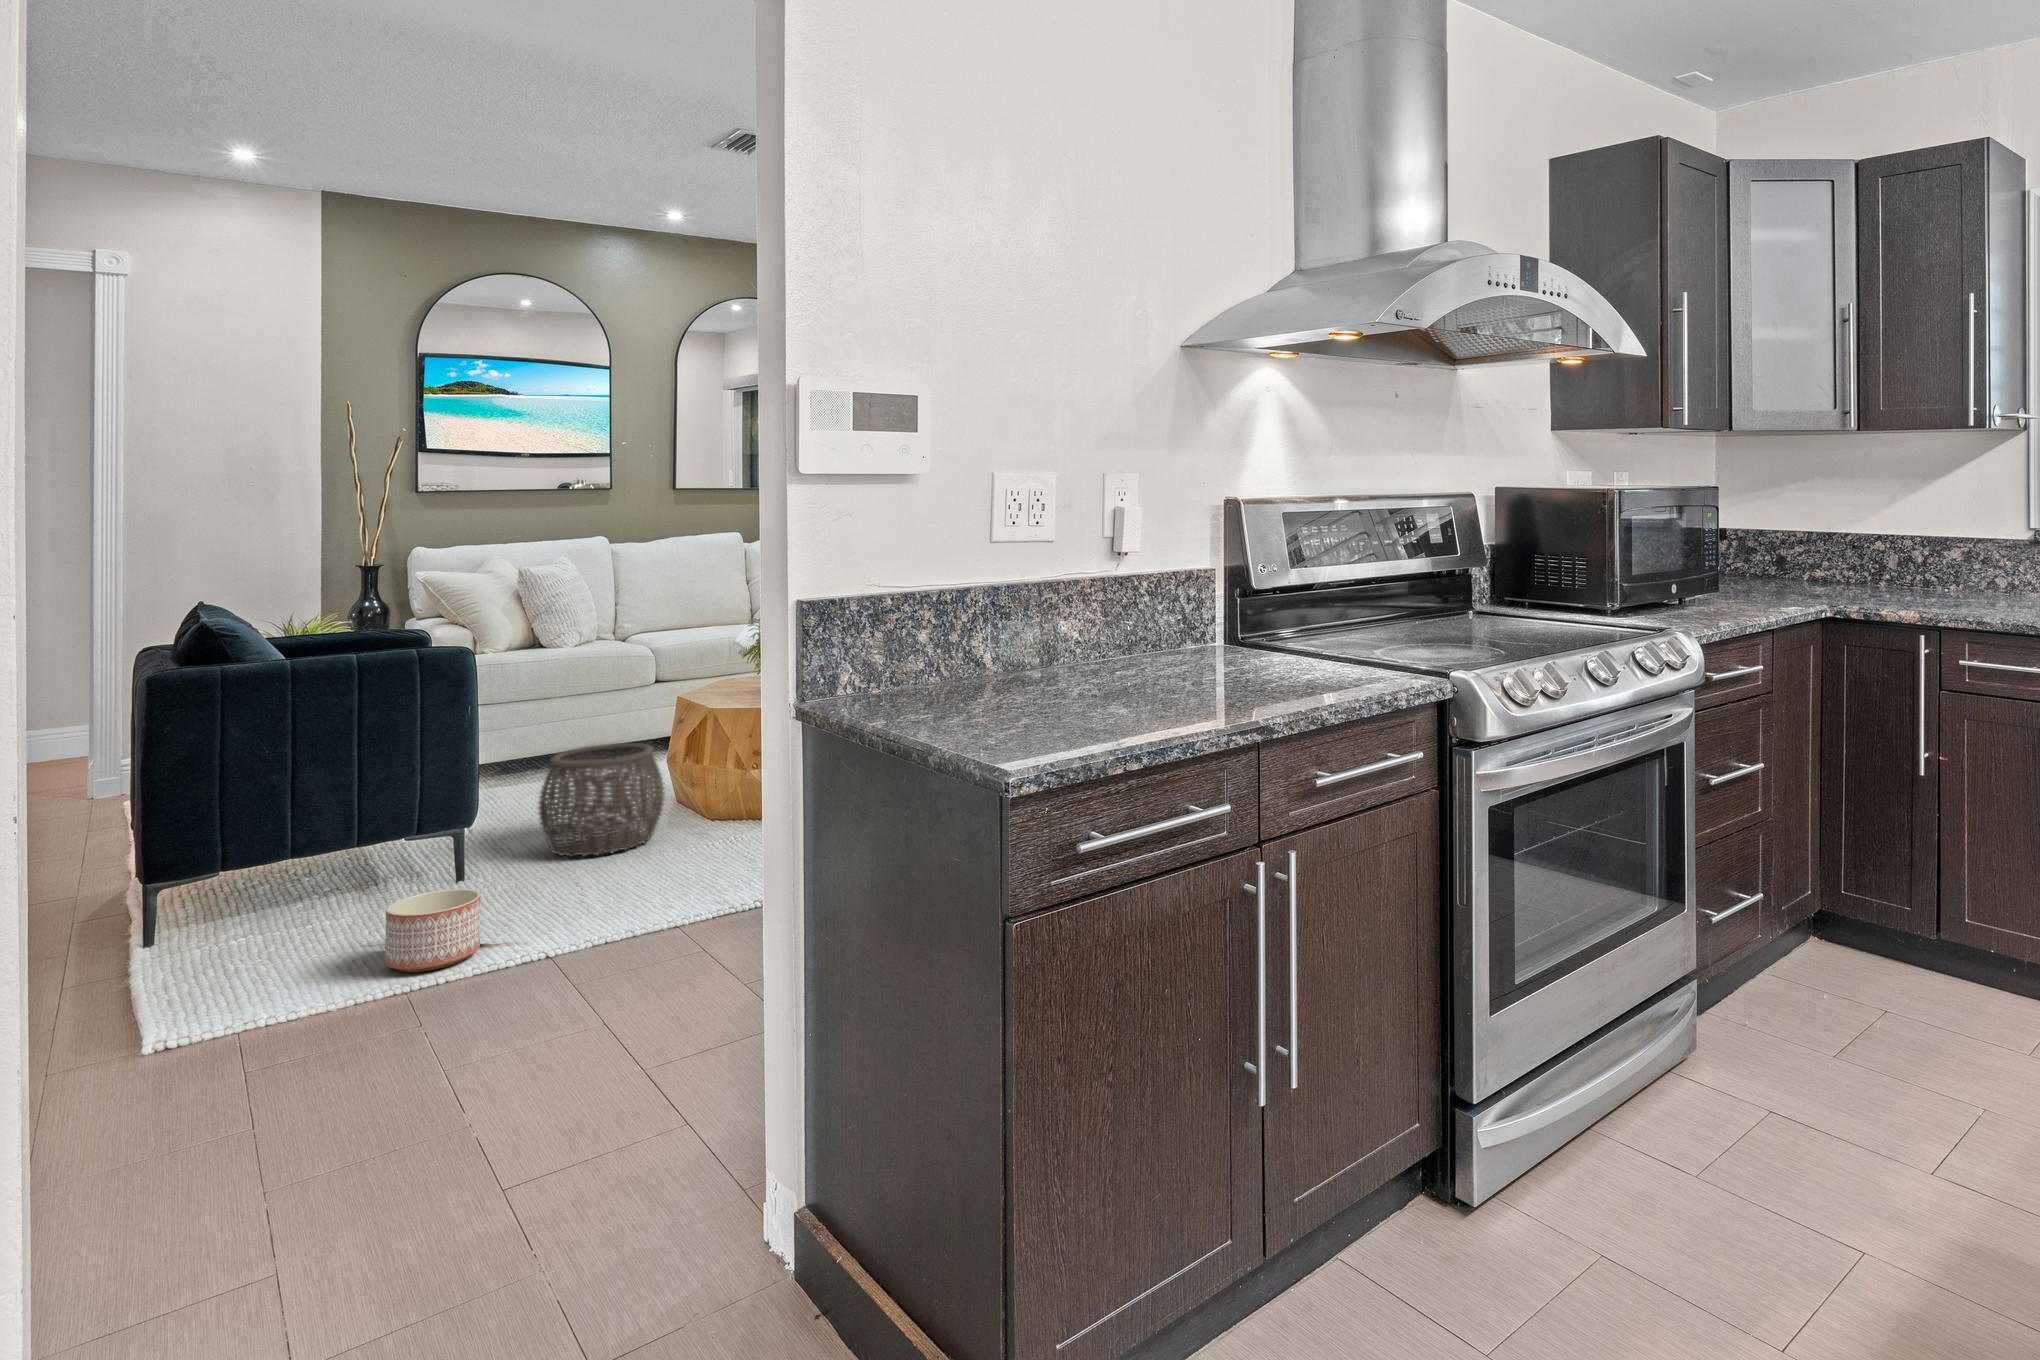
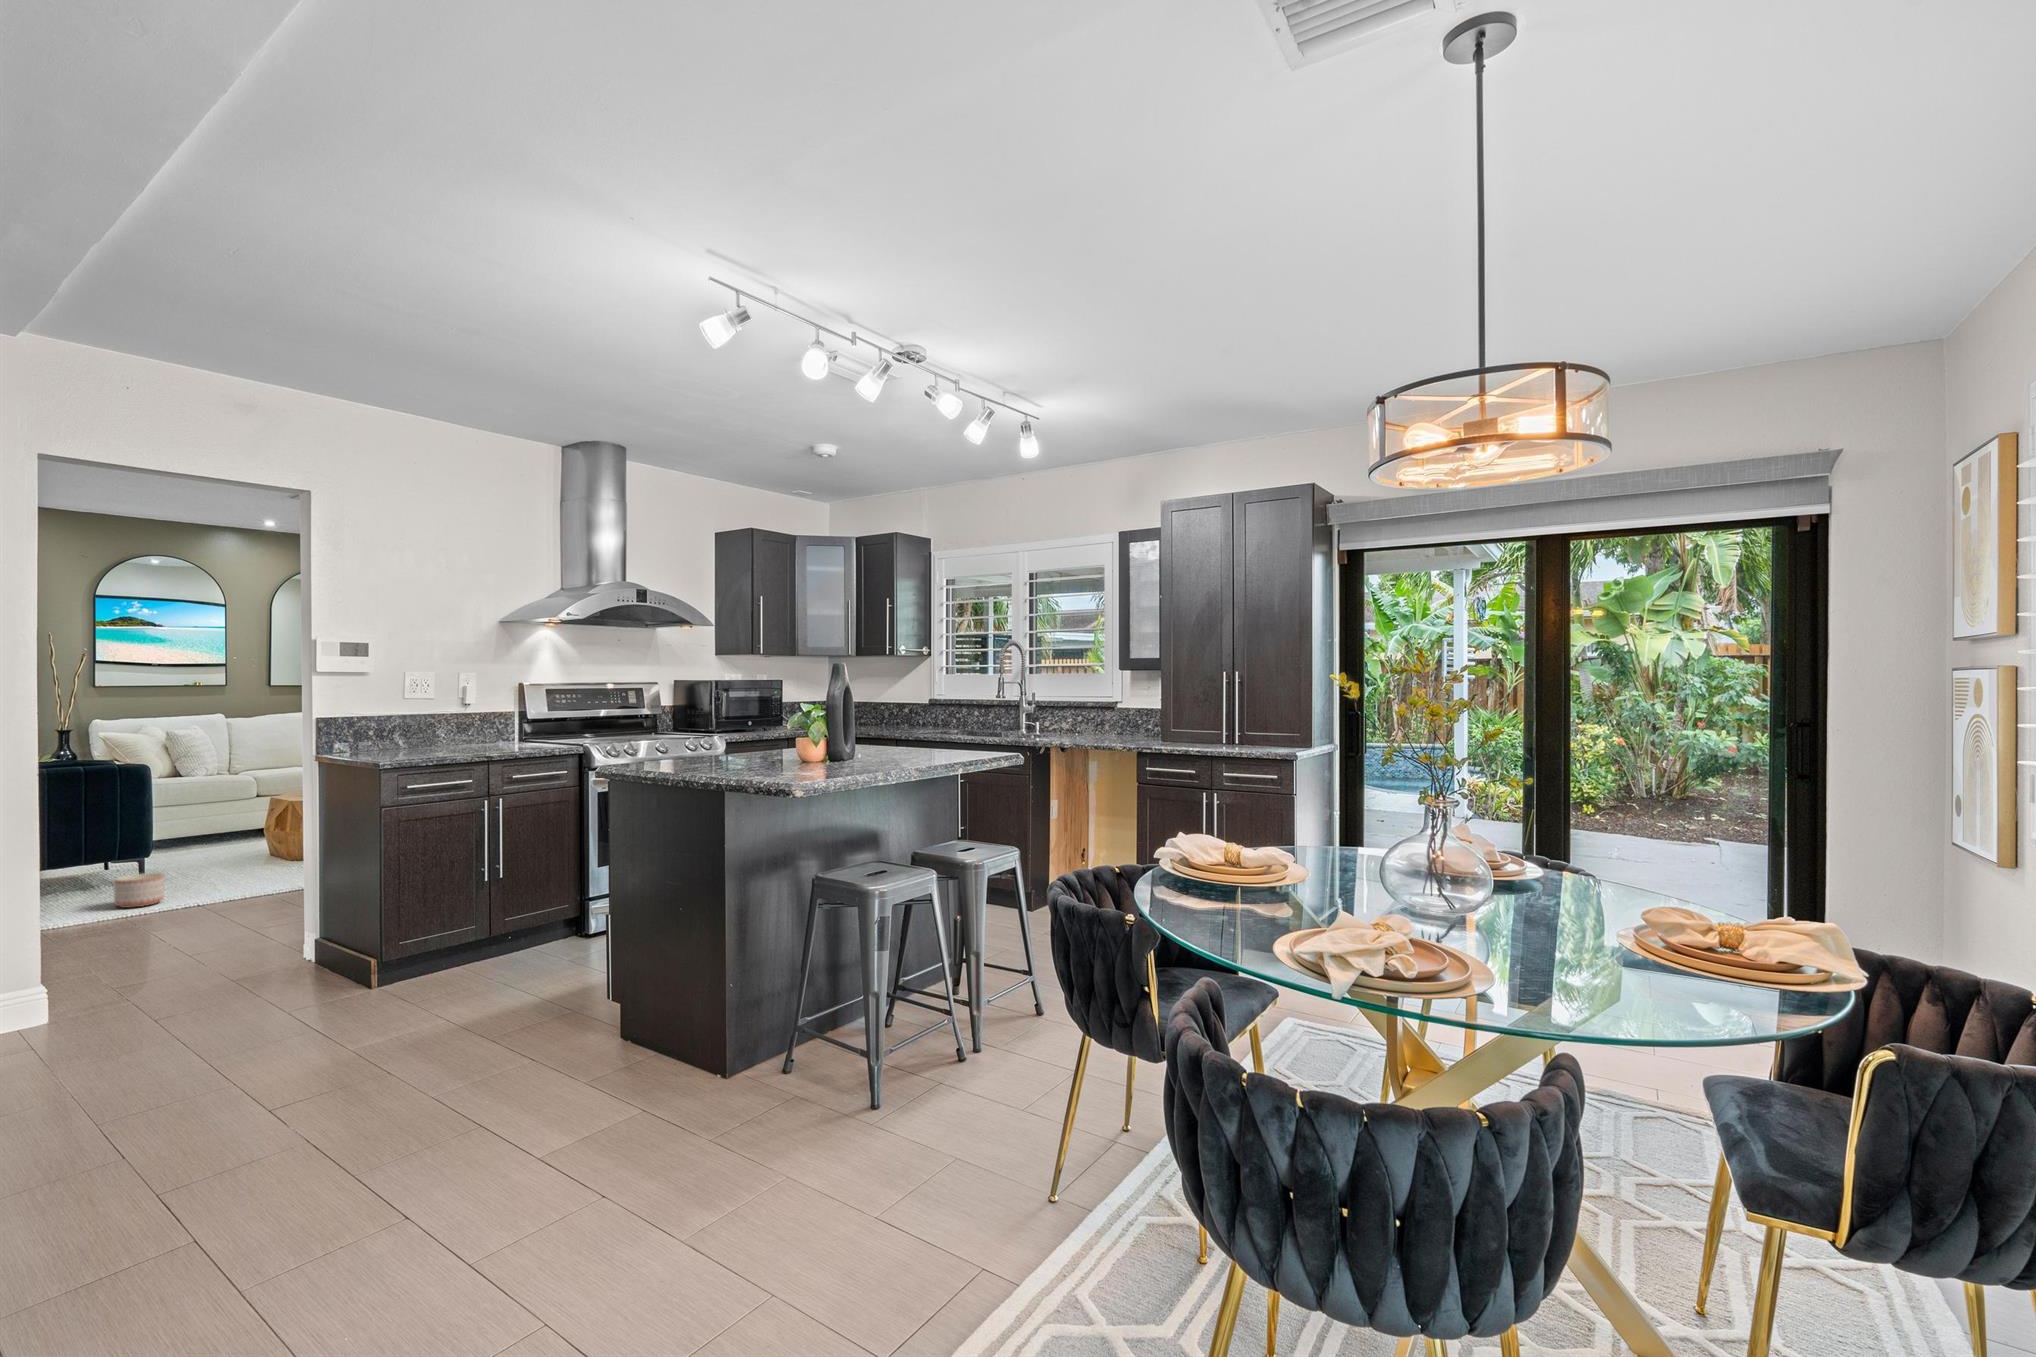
woven basket: present [538,743,664,856] -> none [188,816,262,872]

